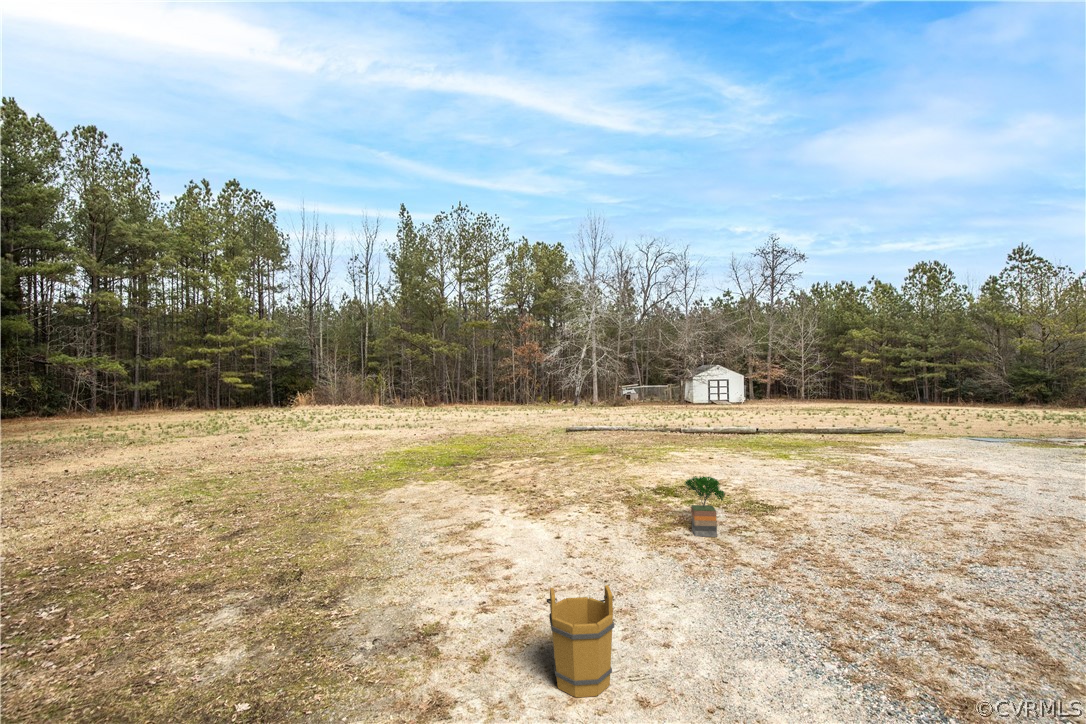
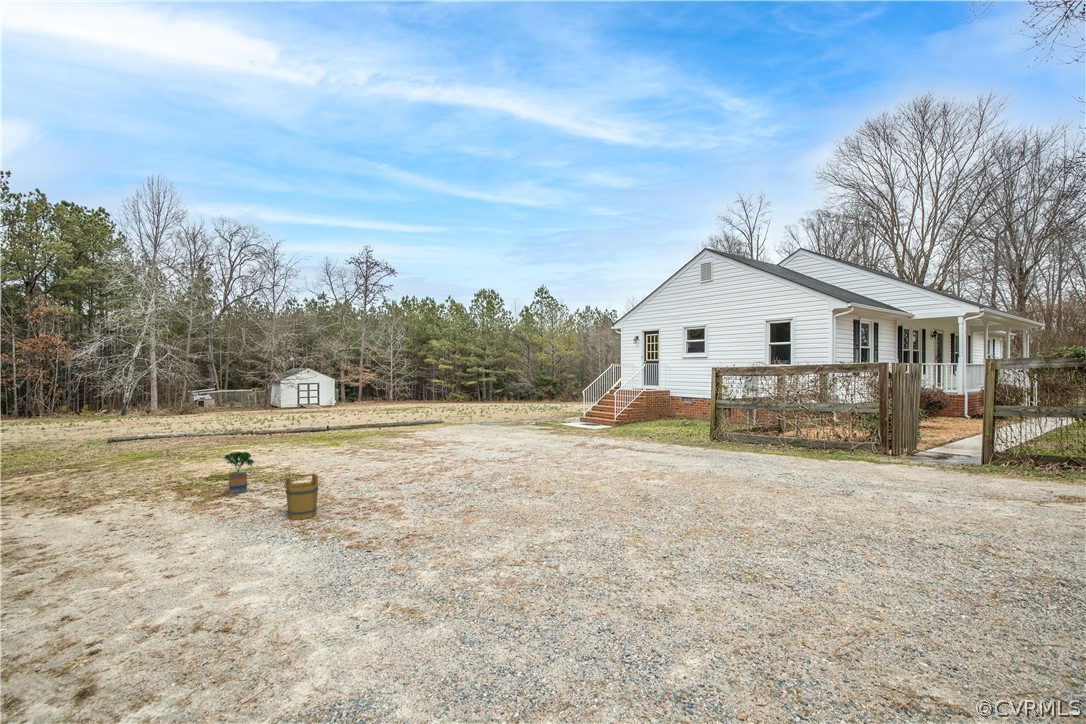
bucket: present [546,585,614,697] -> present [284,474,319,520]

